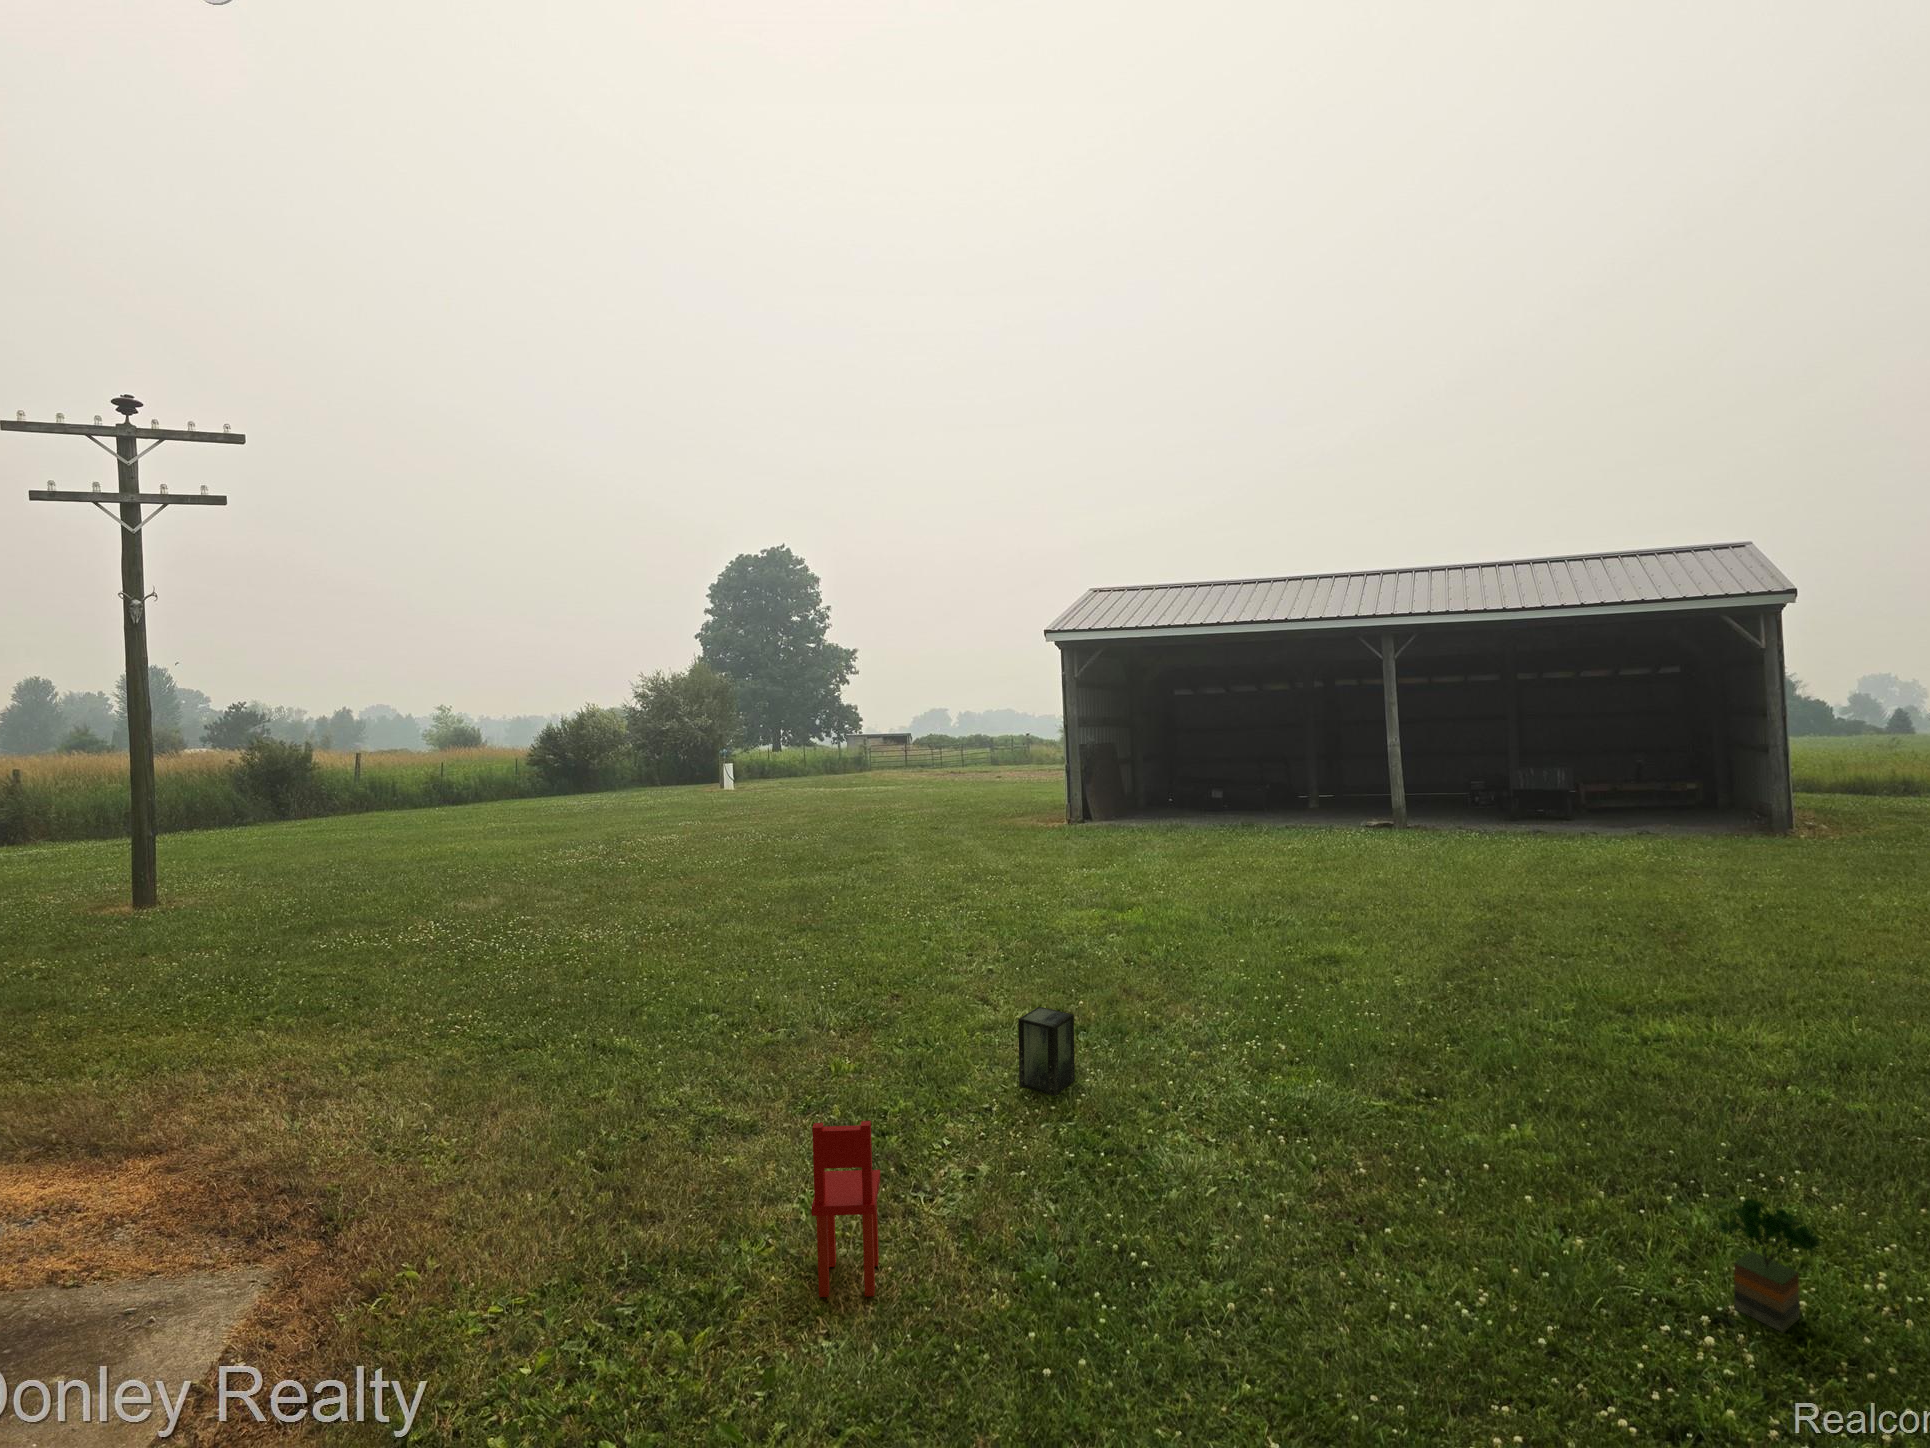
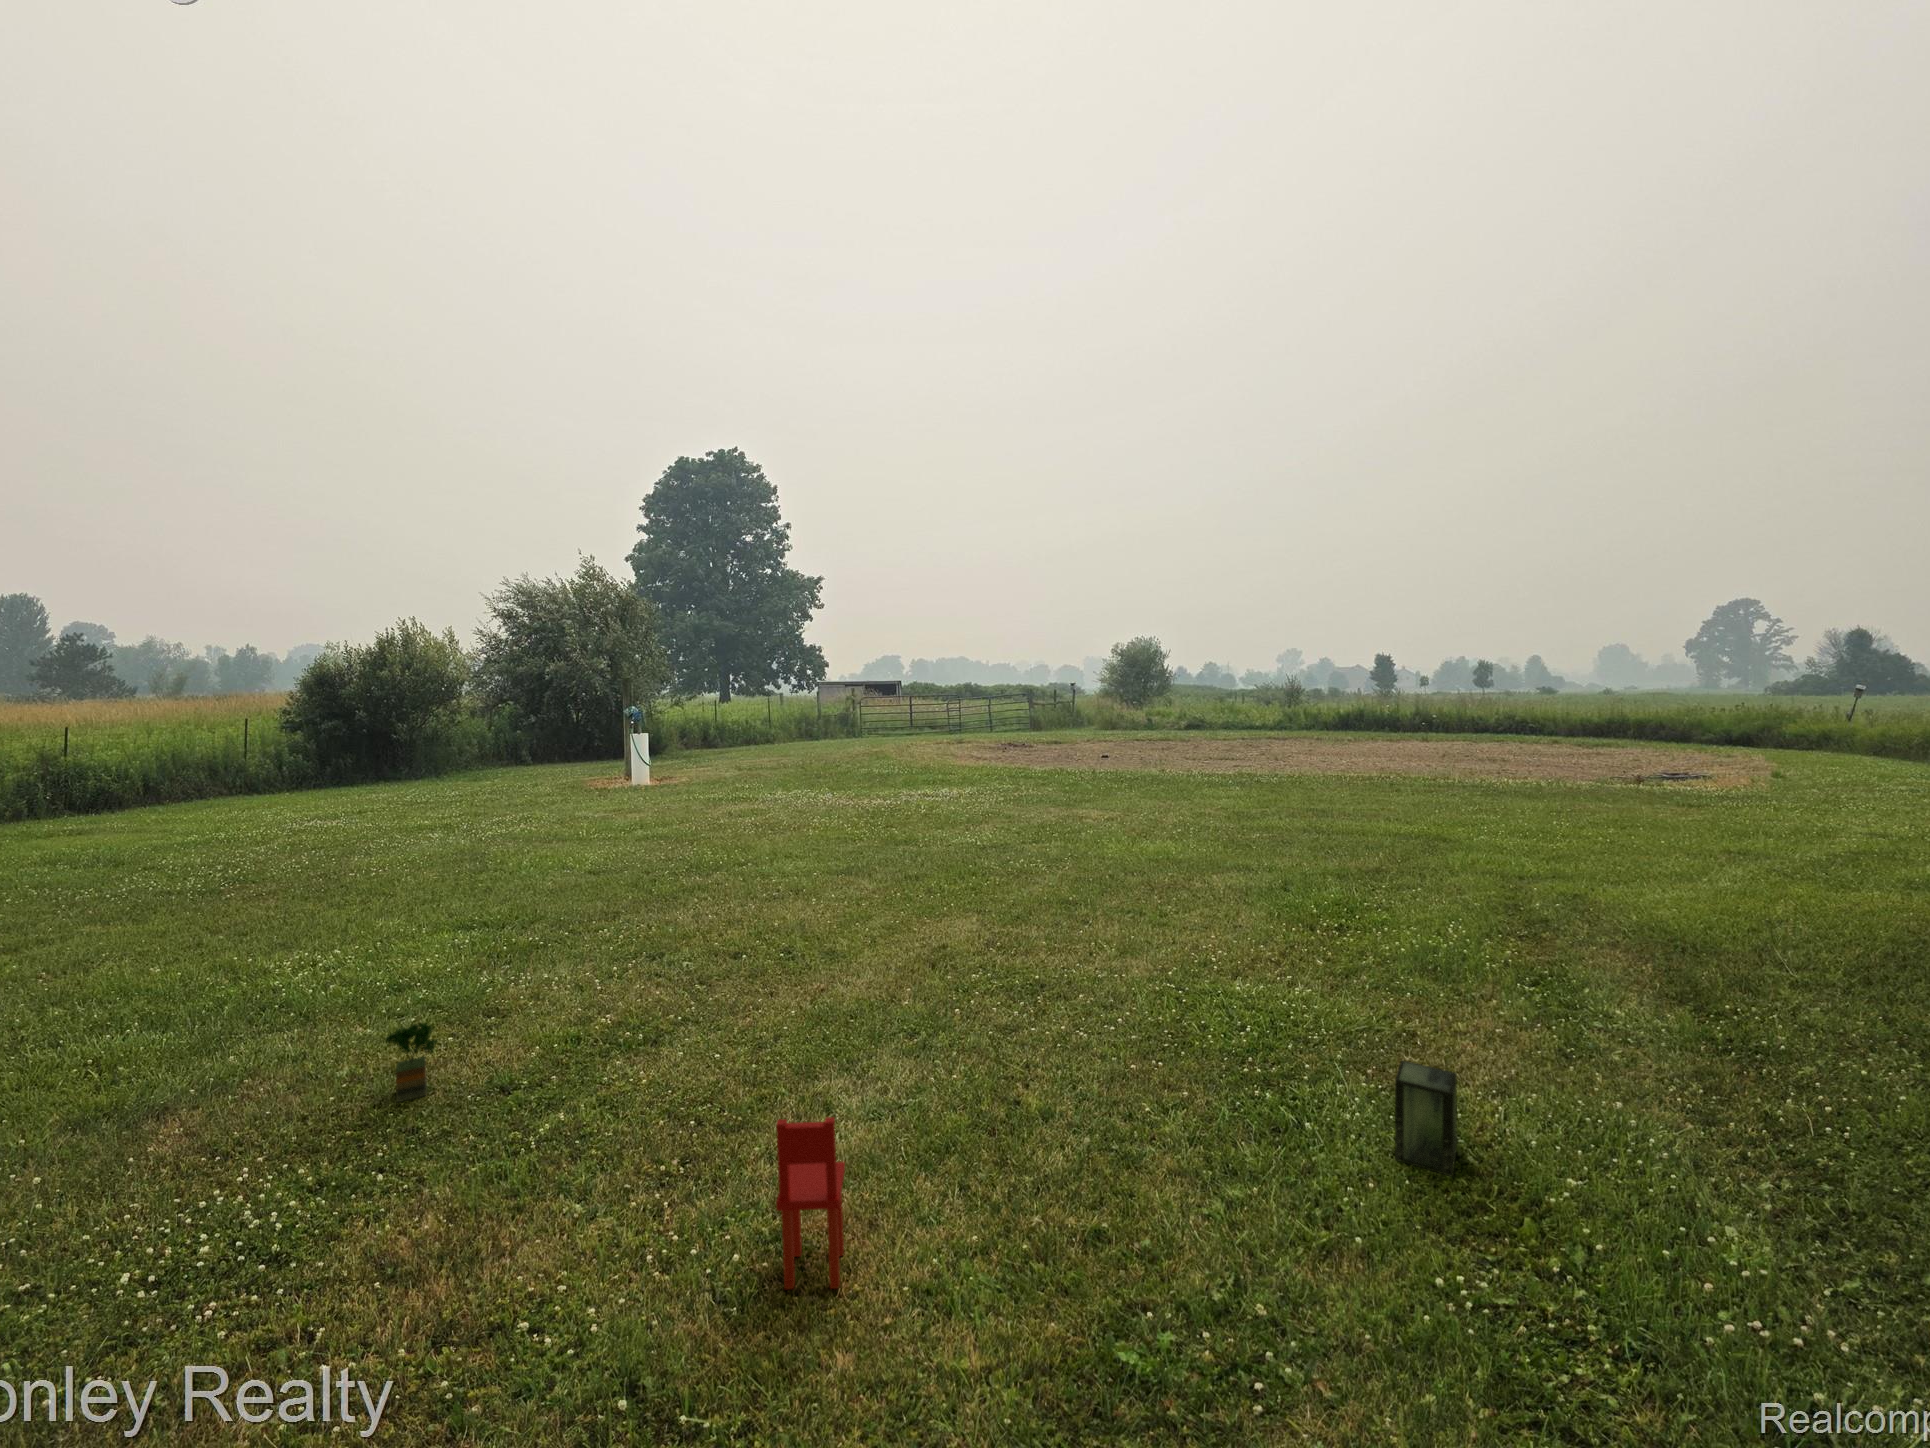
storage box: present [1018,1007,1075,1096] -> present [1395,1060,1457,1176]
potted tree: present [1719,1198,1822,1332] -> present [386,1023,438,1102]

